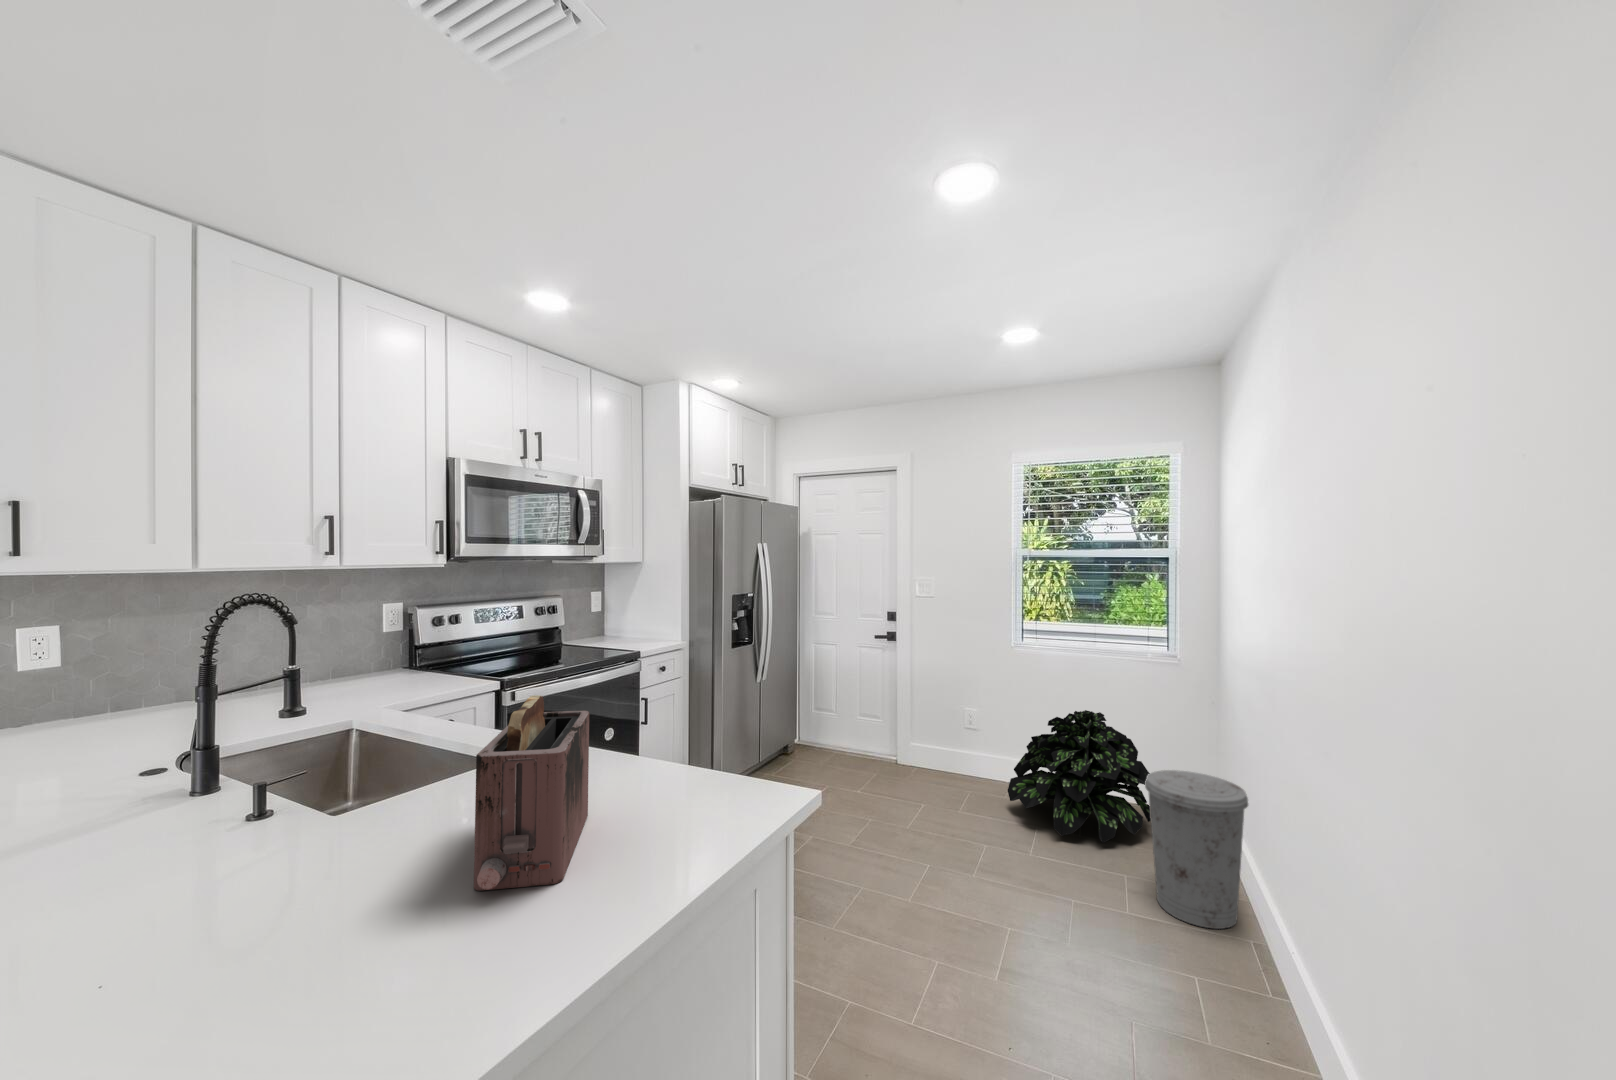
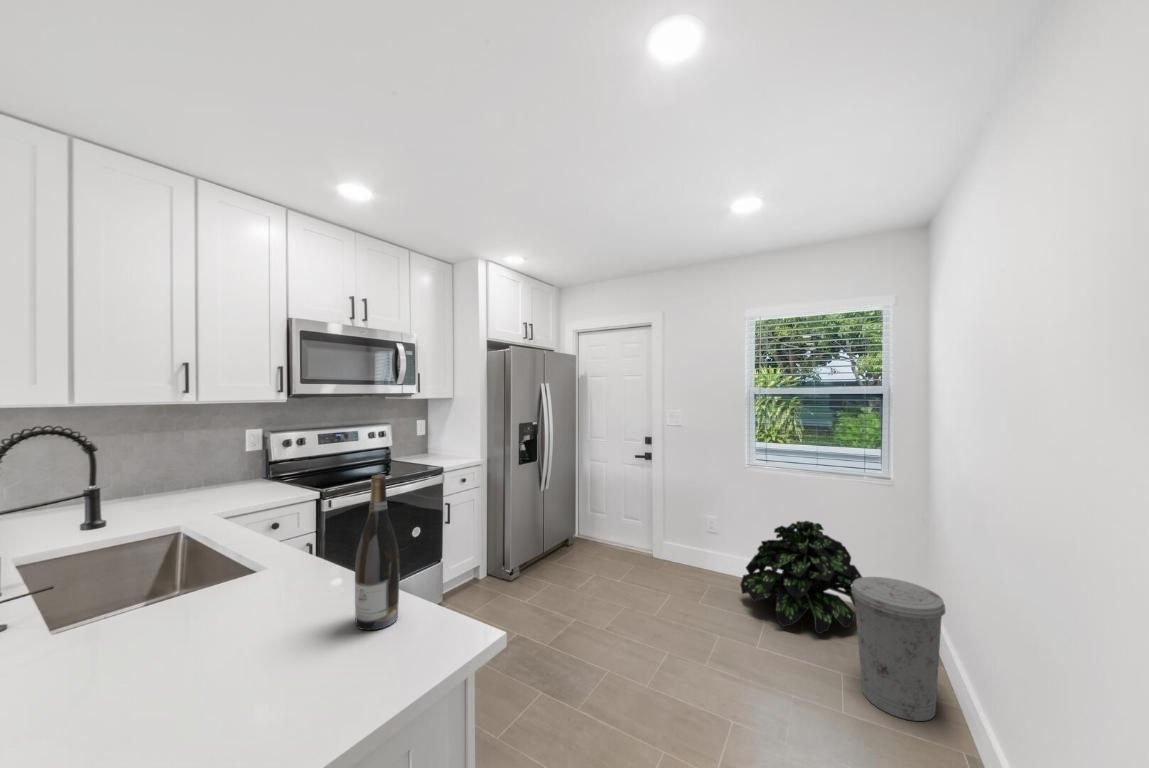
wine bottle: none [668,647,714,817] -> present [355,474,400,630]
toaster: present [474,695,589,891] -> none [106,518,285,712]

